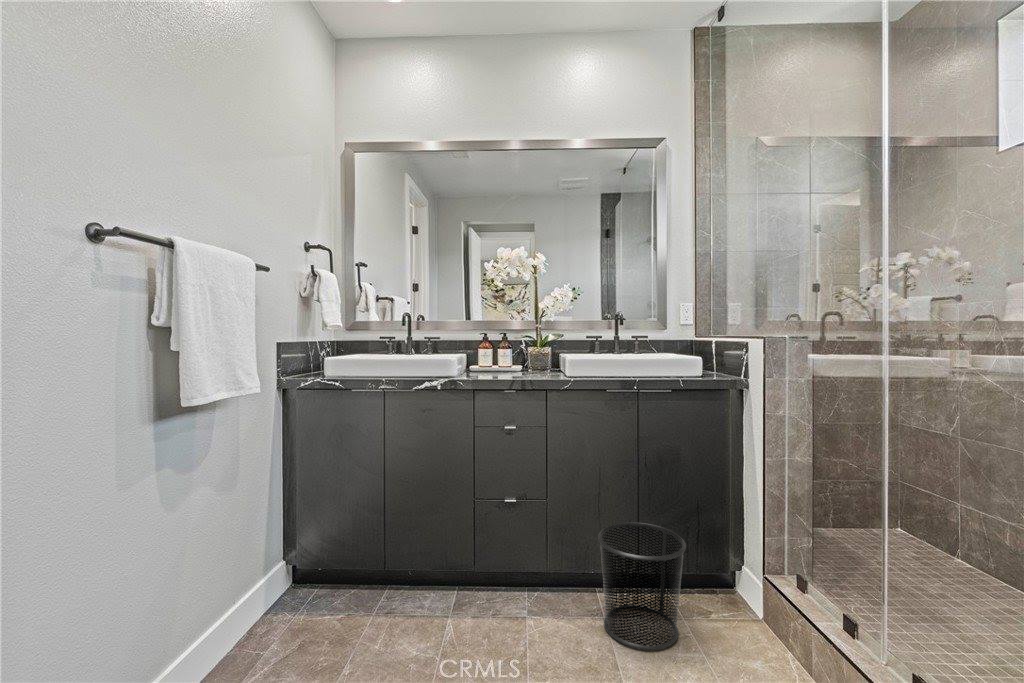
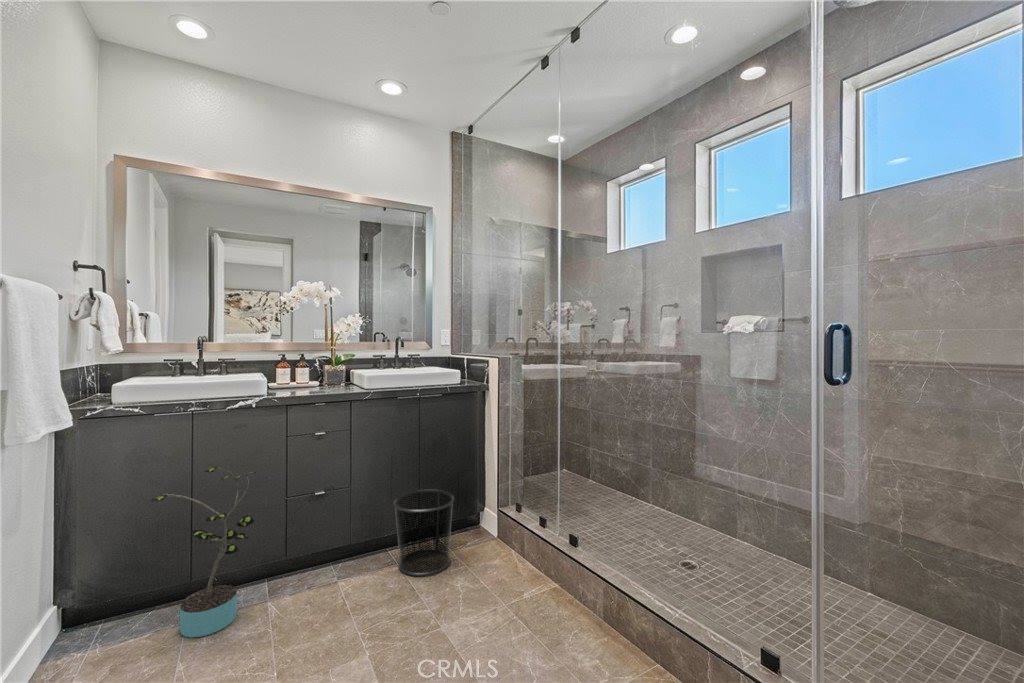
potted plant: none [340,454,440,642] -> present [151,466,256,638]

